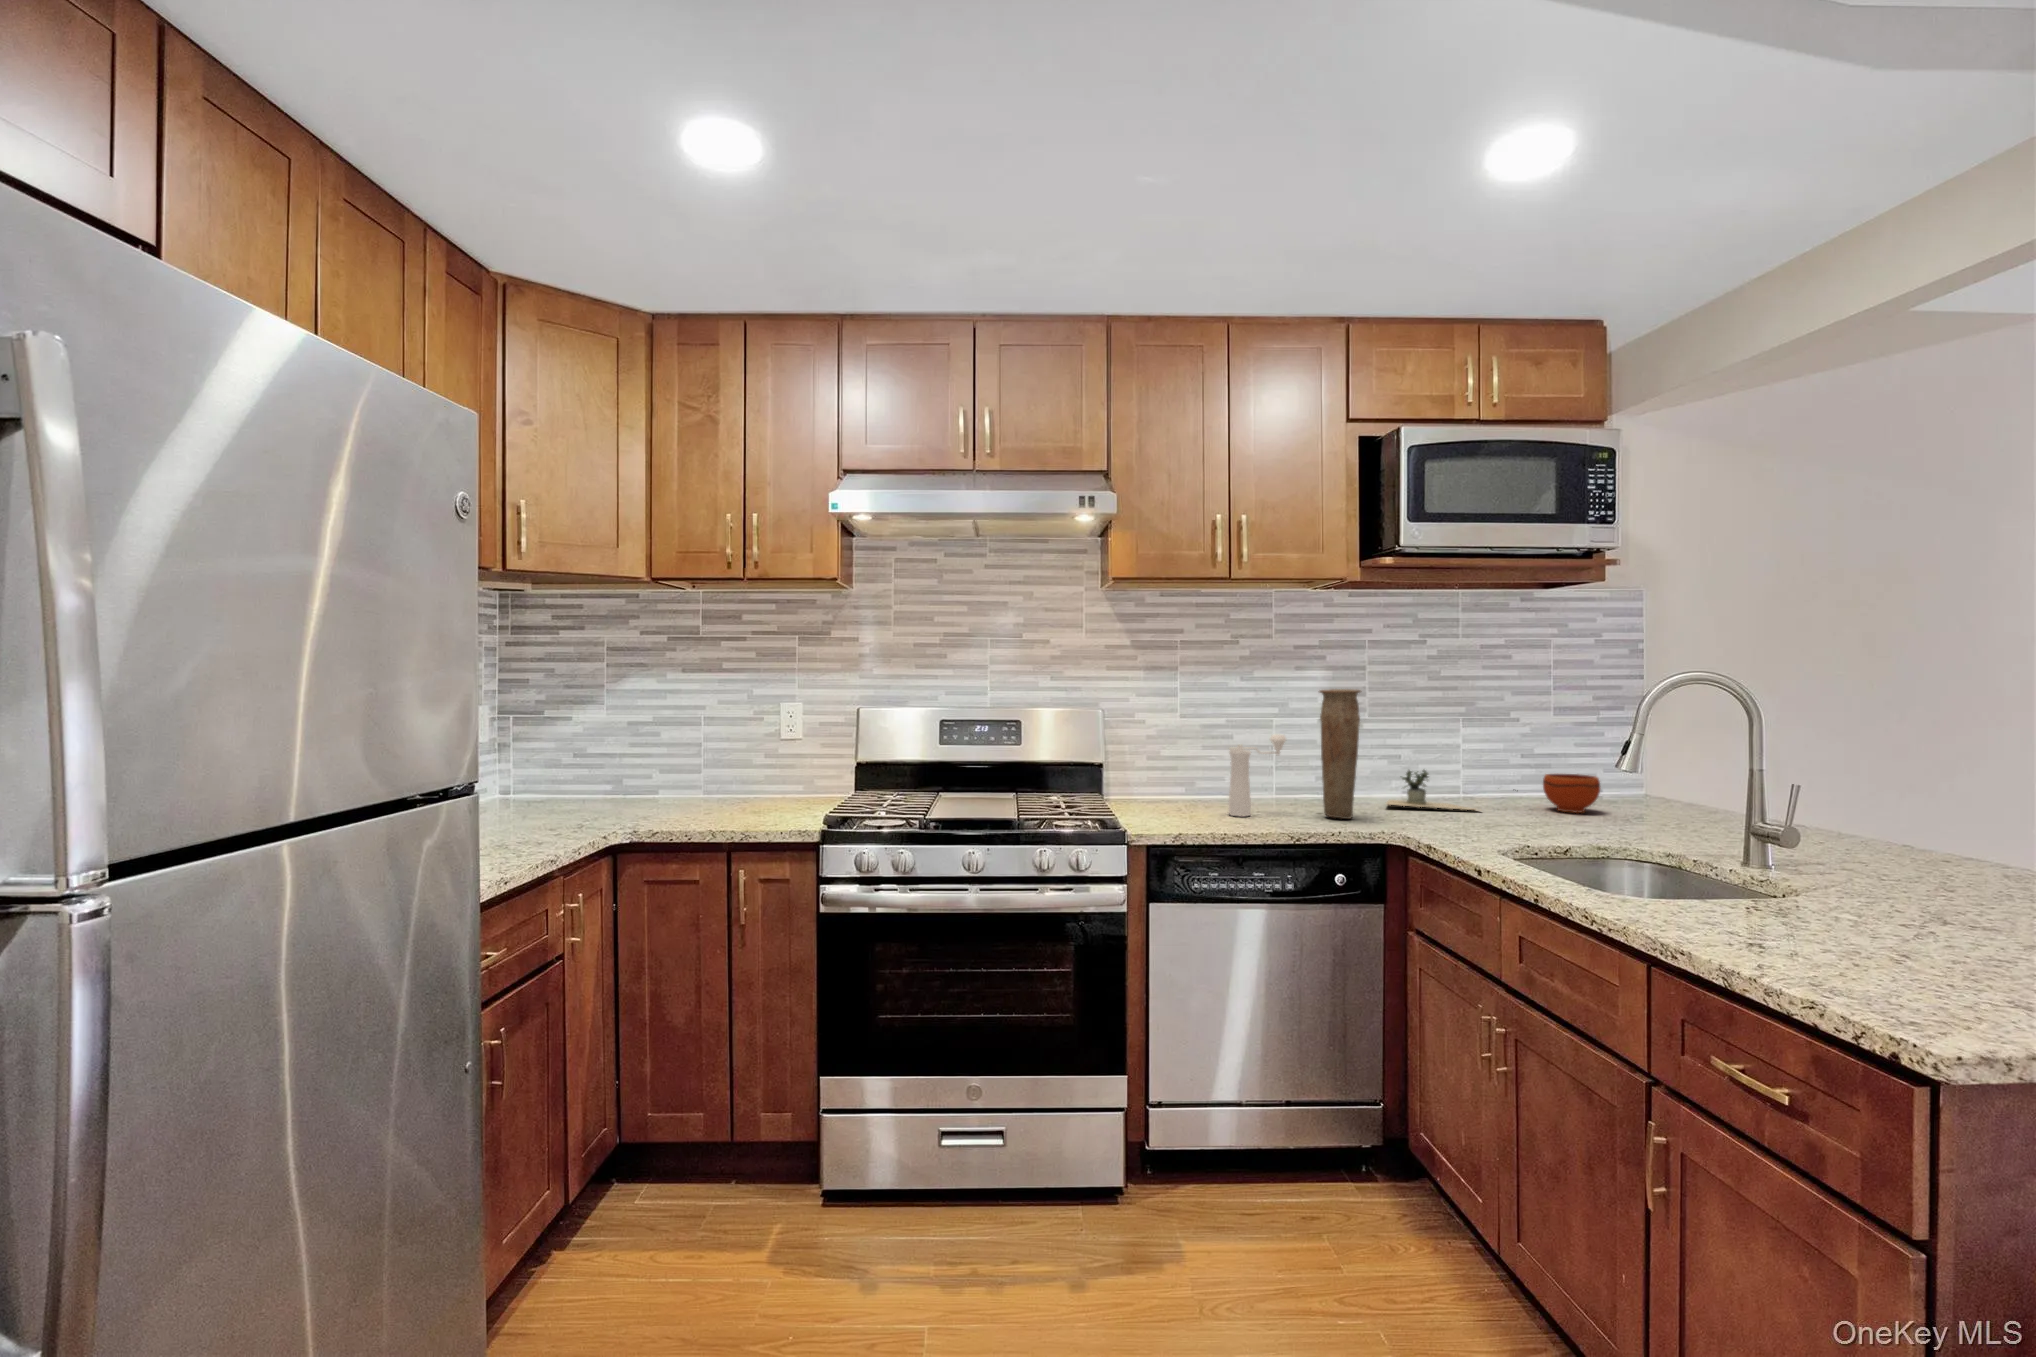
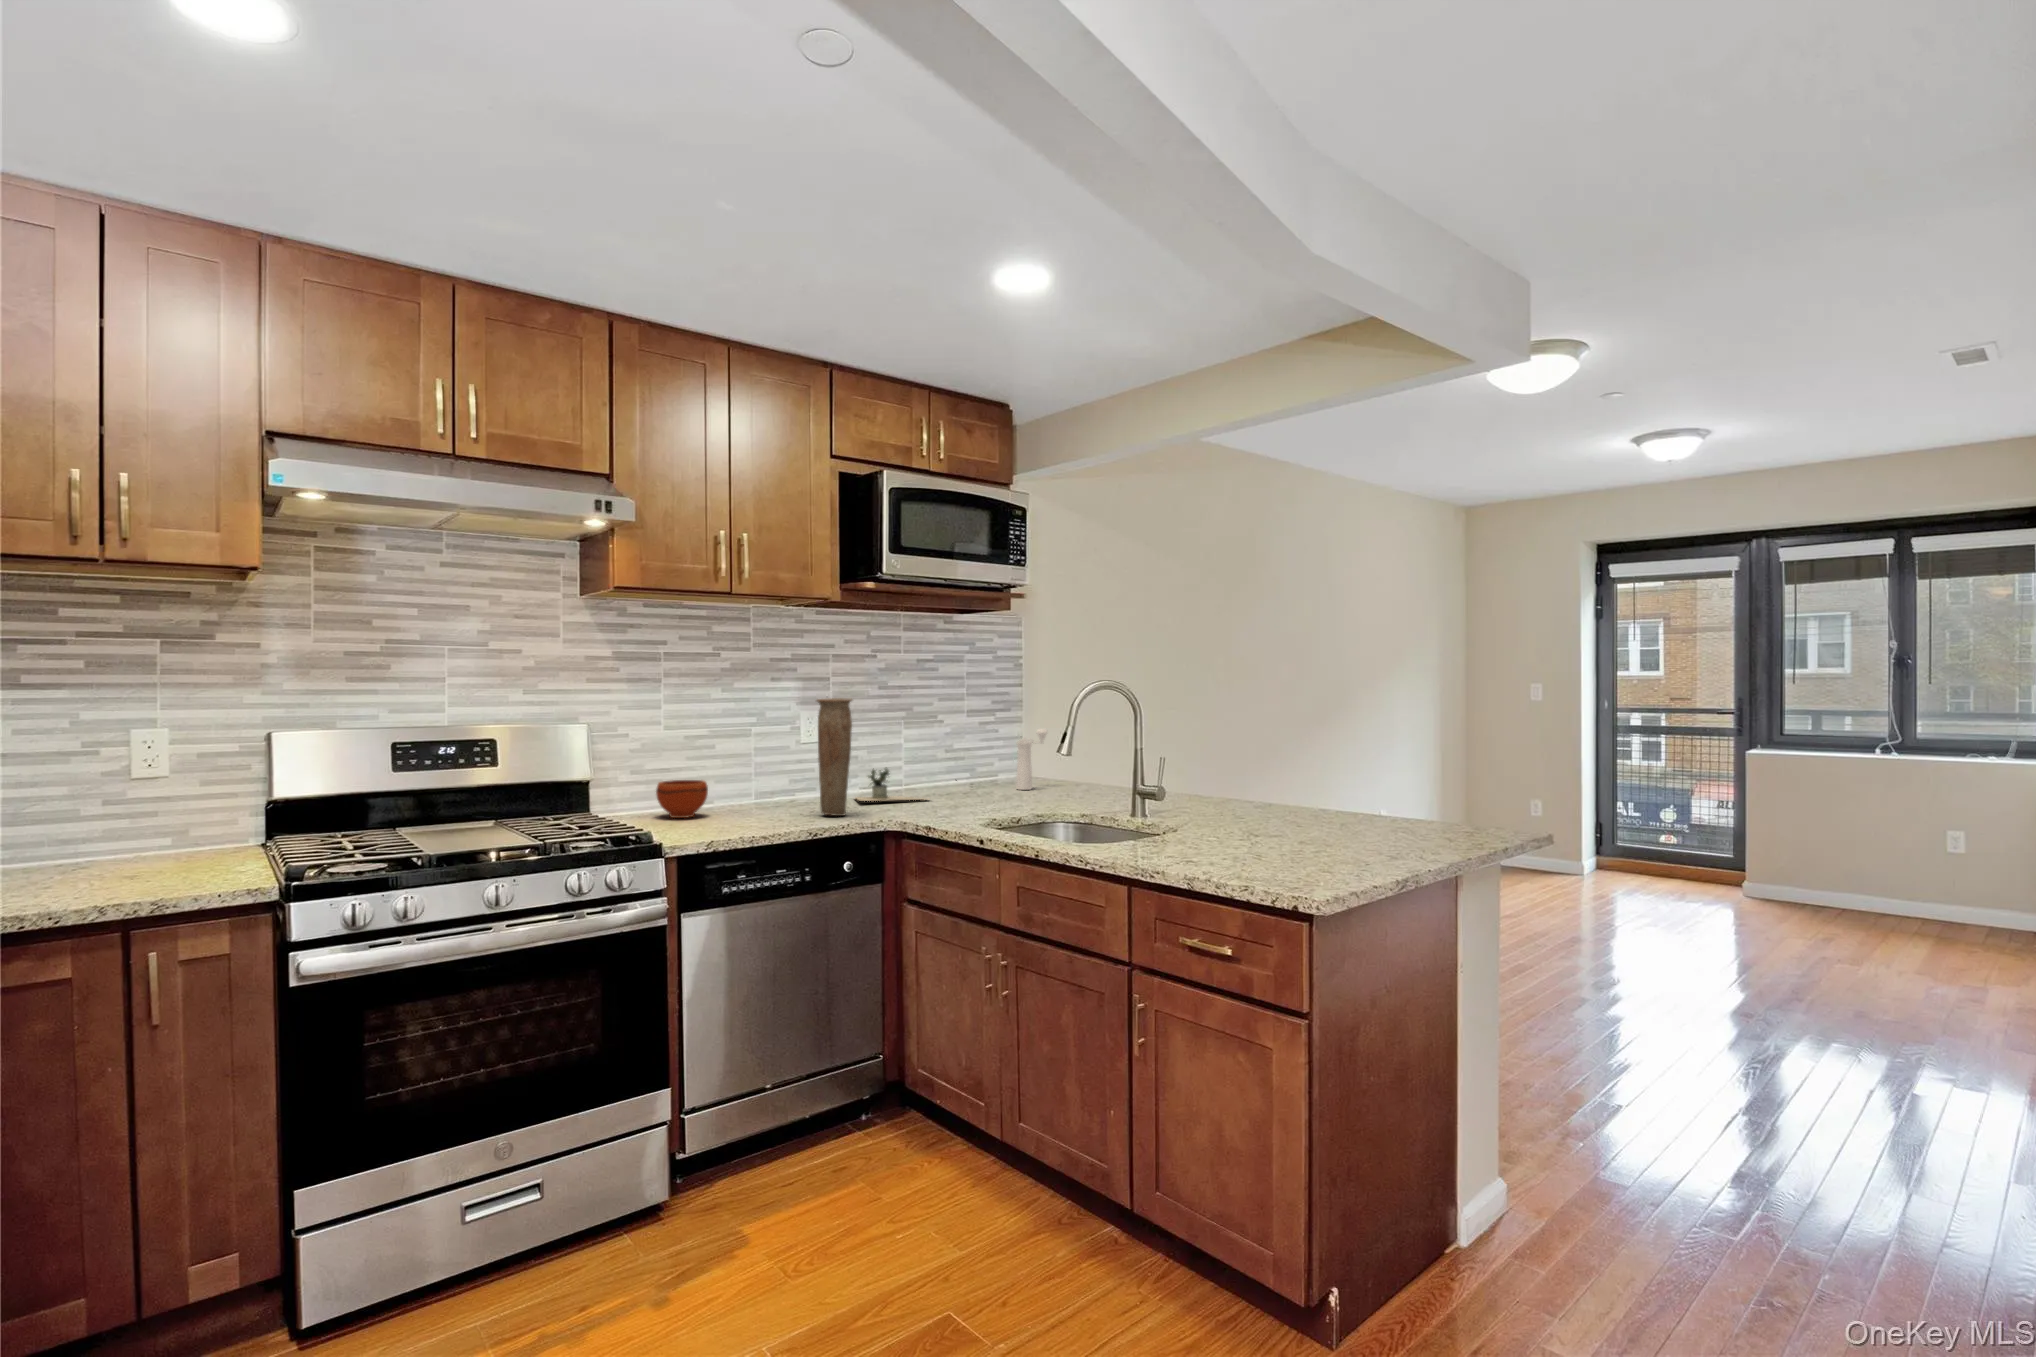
pepper mill: present [1229,734,1286,817] -> present [1016,729,1047,790]
bowl: present [1543,774,1600,813] -> present [656,780,708,818]

